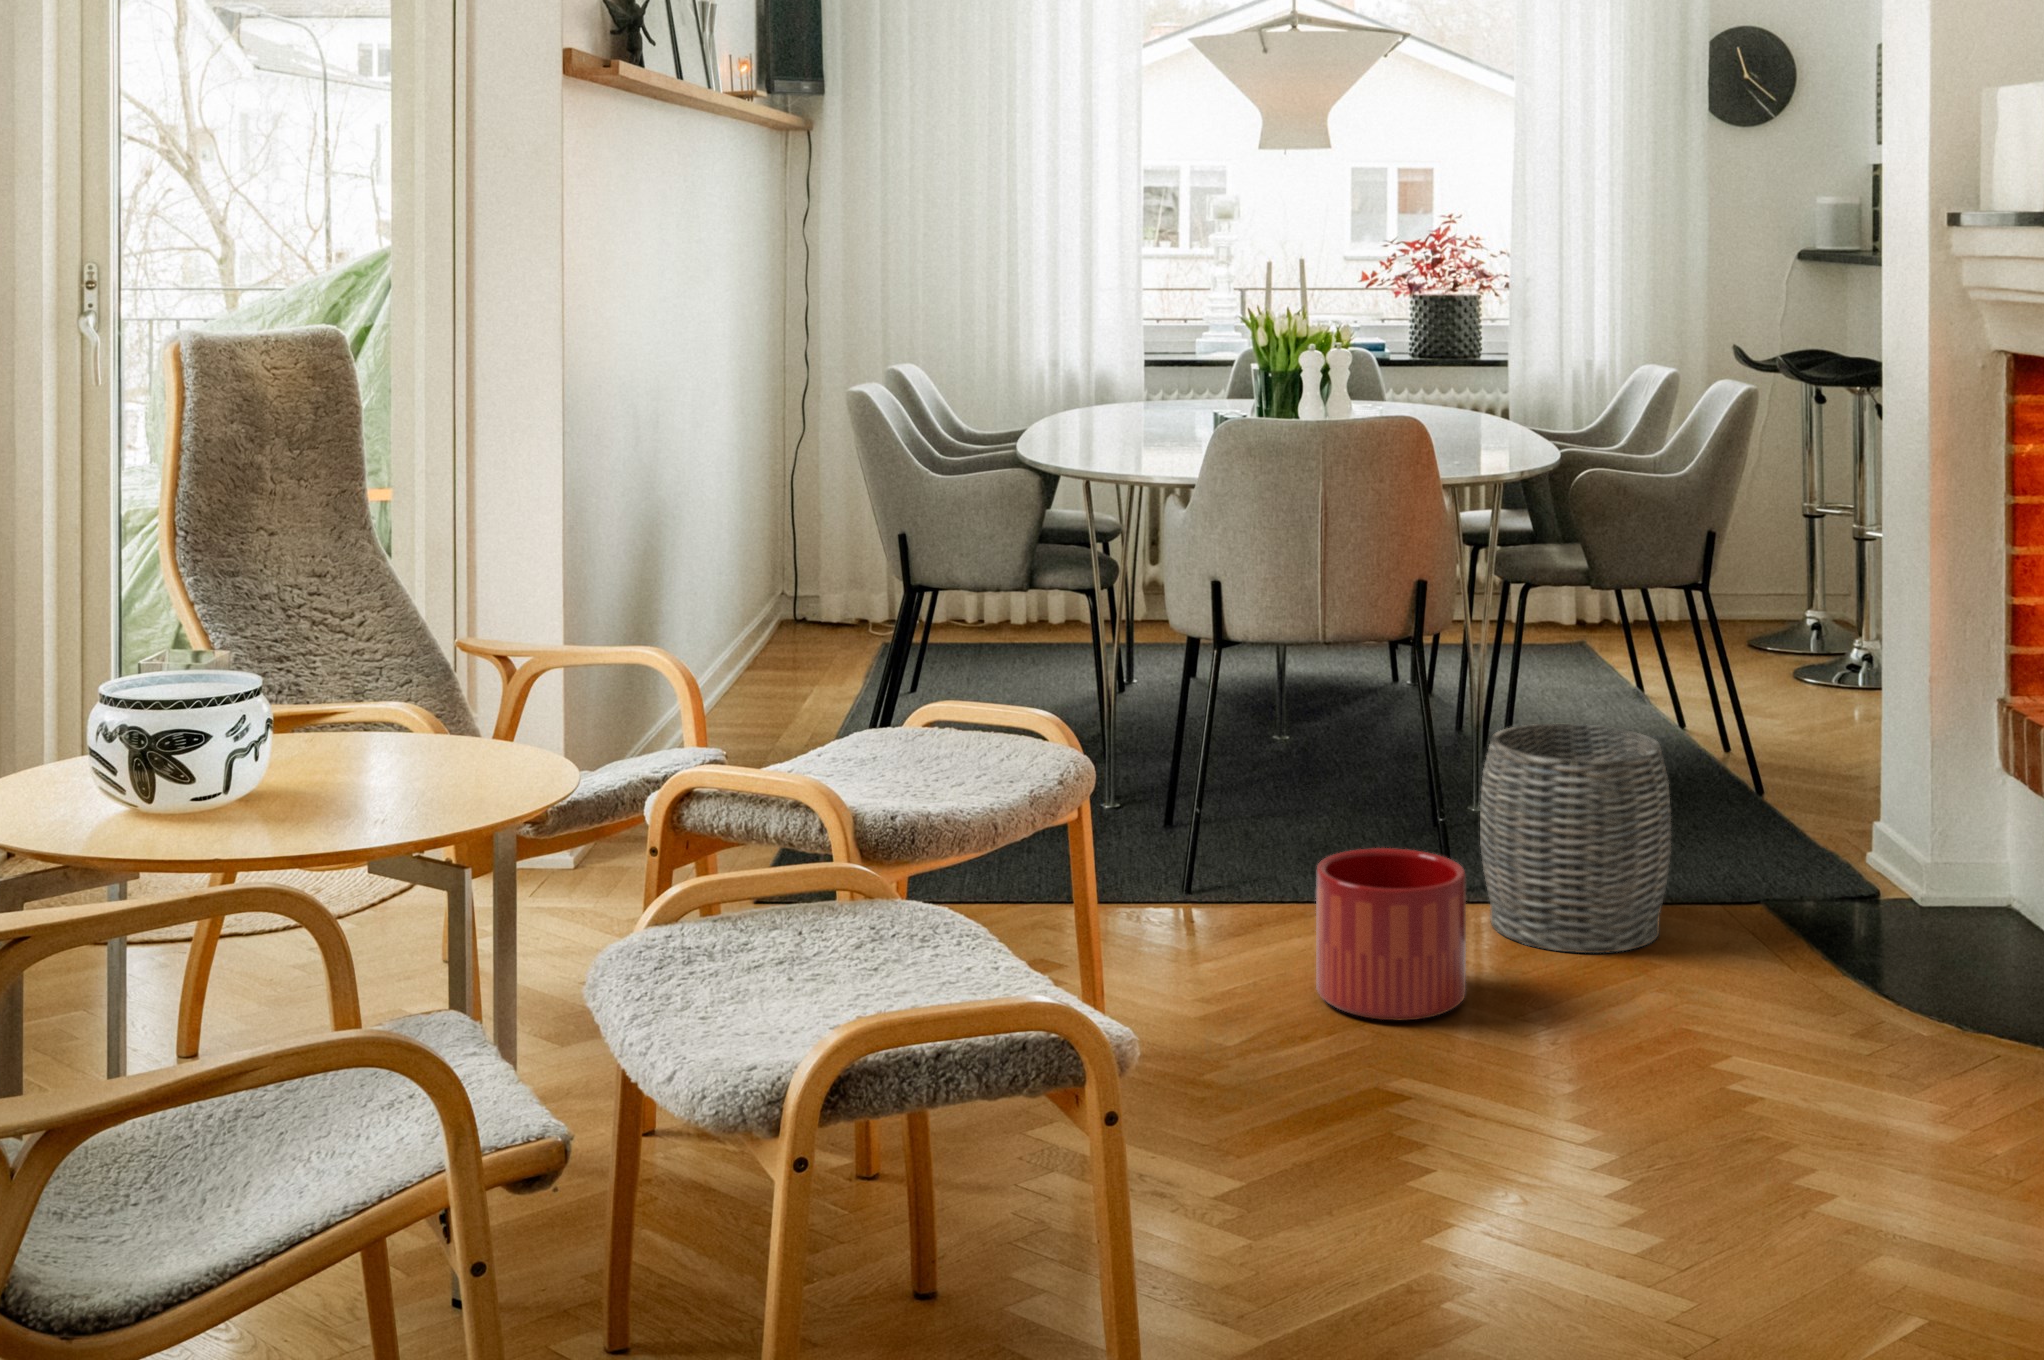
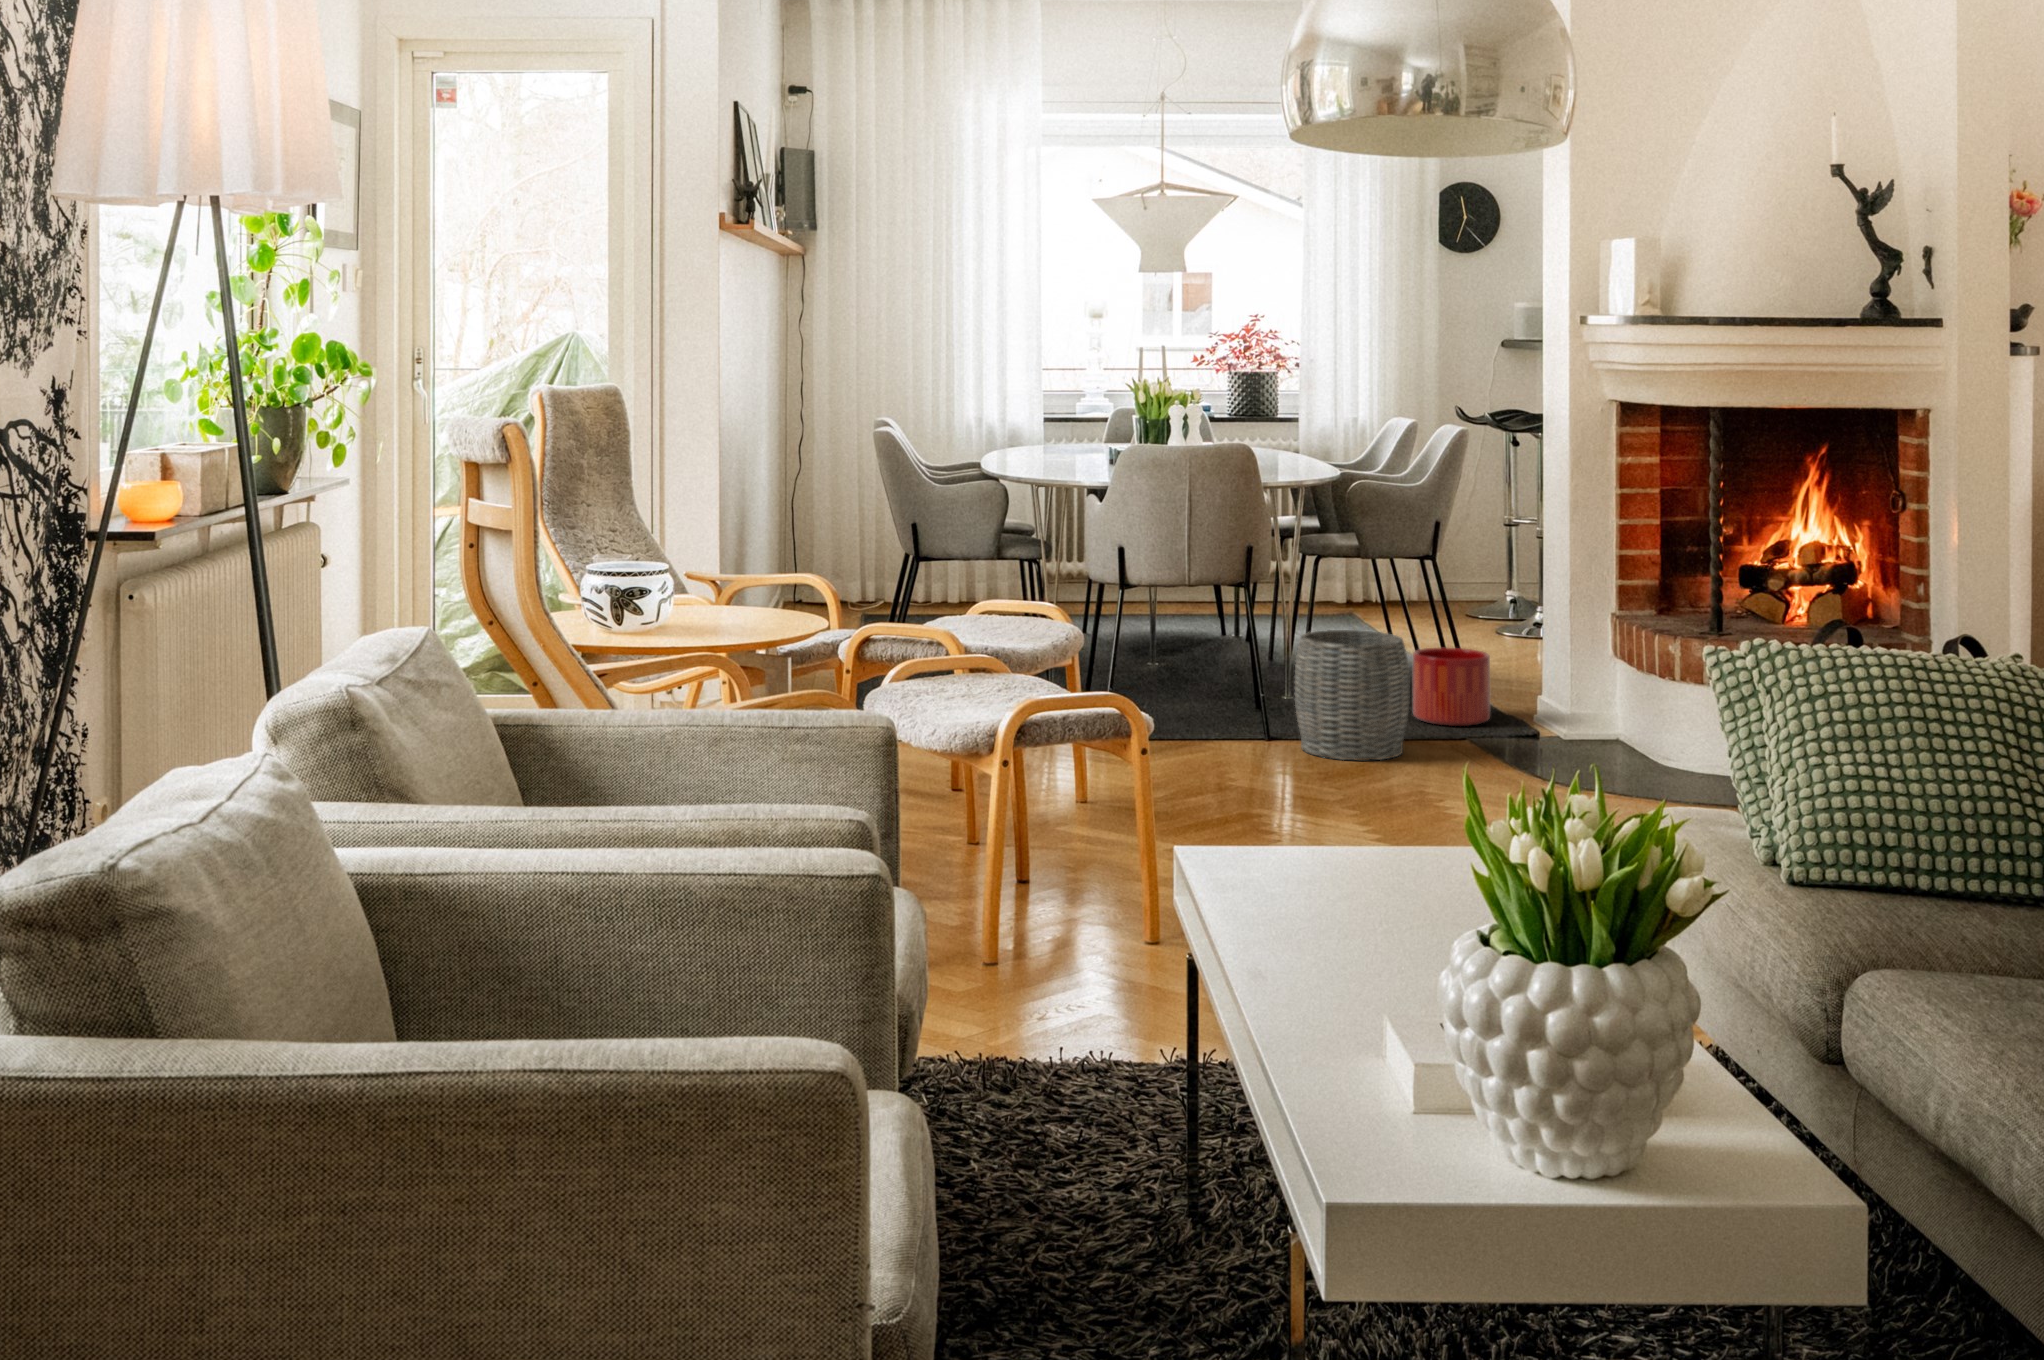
planter: present [1316,848,1466,1020] -> present [1413,648,1490,726]

